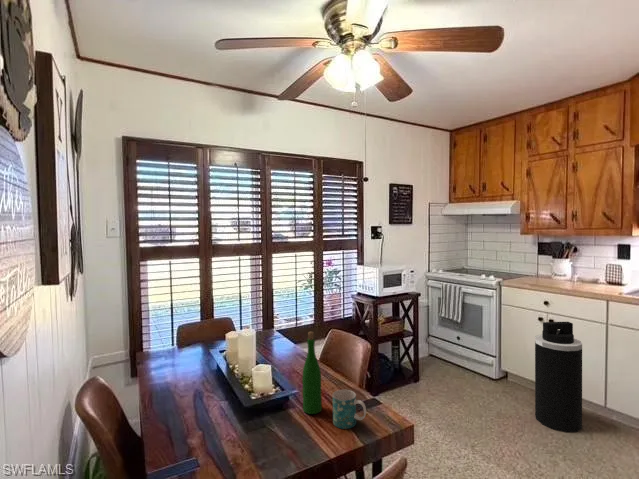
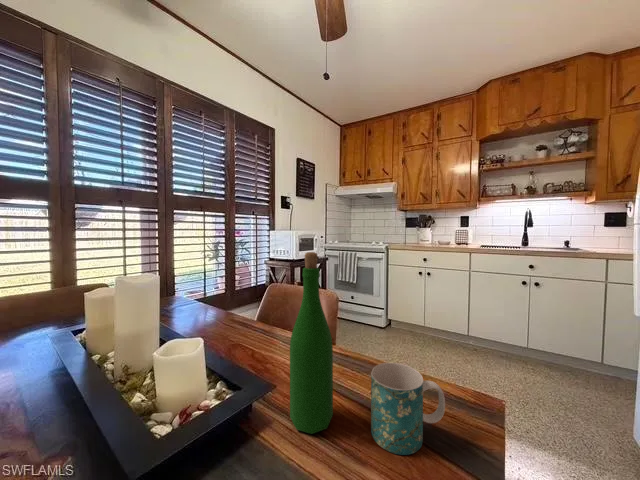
trash can: present [535,322,582,432] -> none [427,271,464,362]

